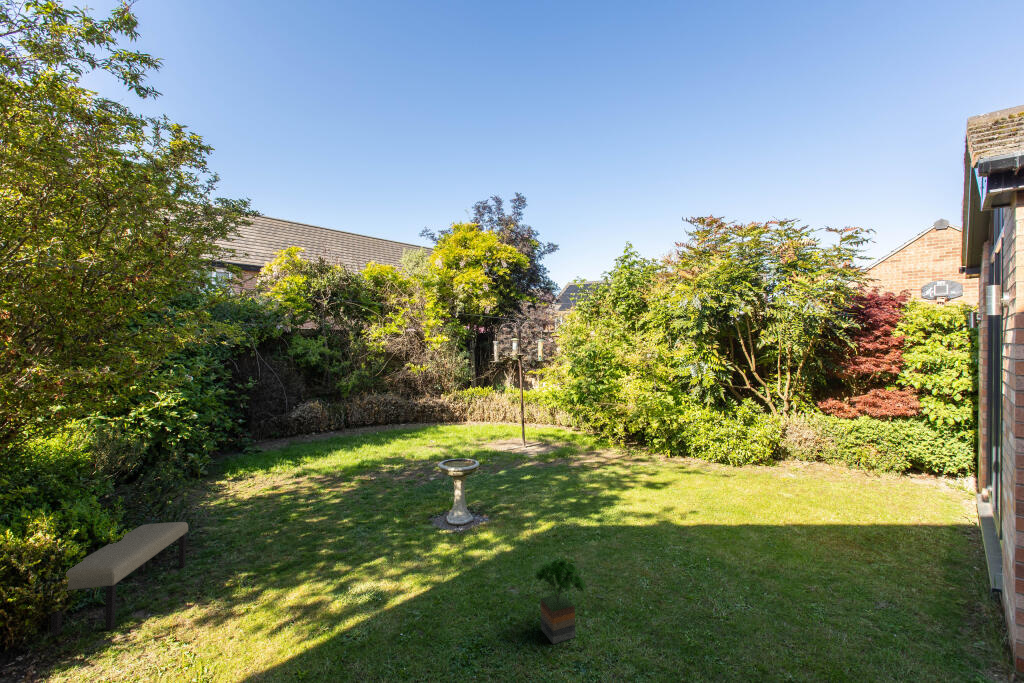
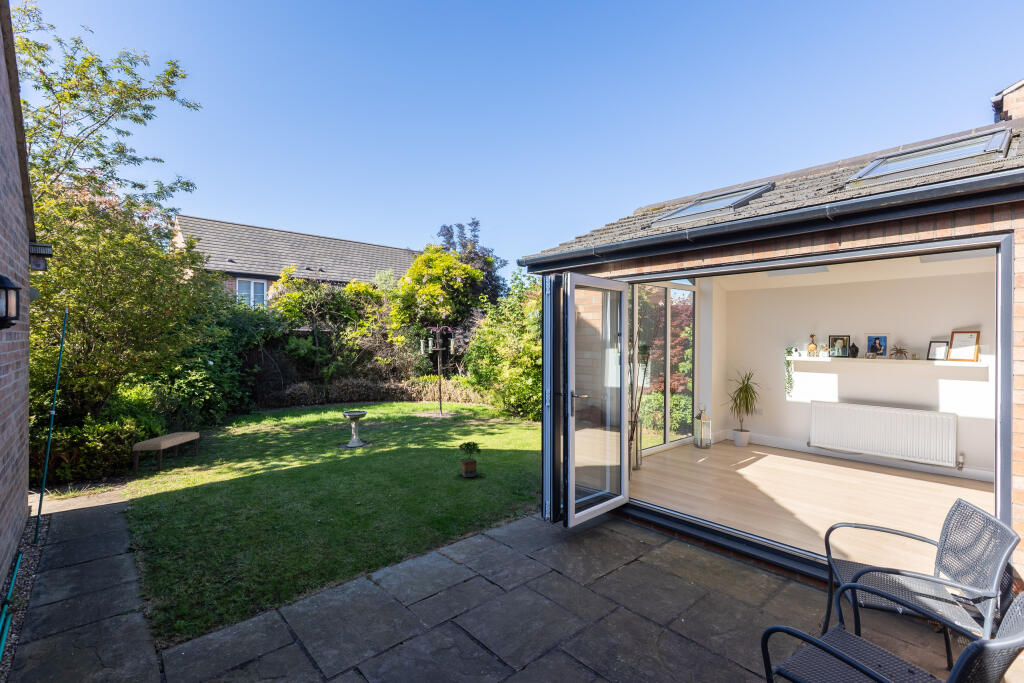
potted tree: present [536,558,586,644] -> present [459,442,481,477]

